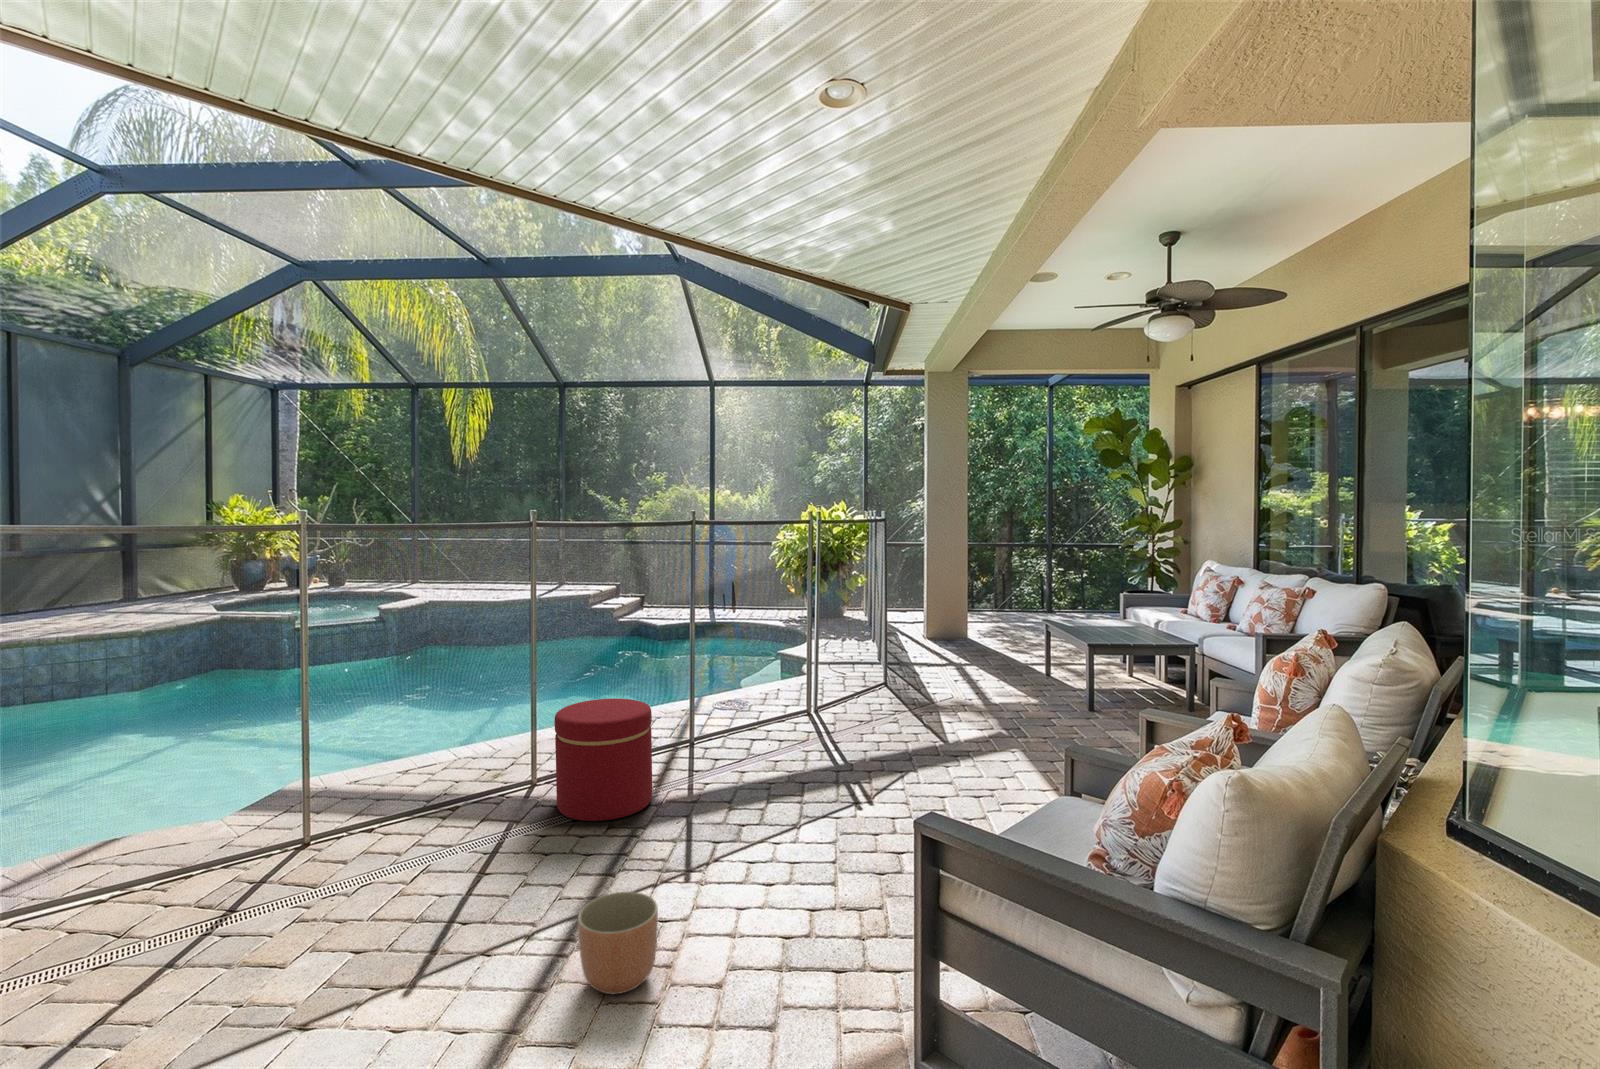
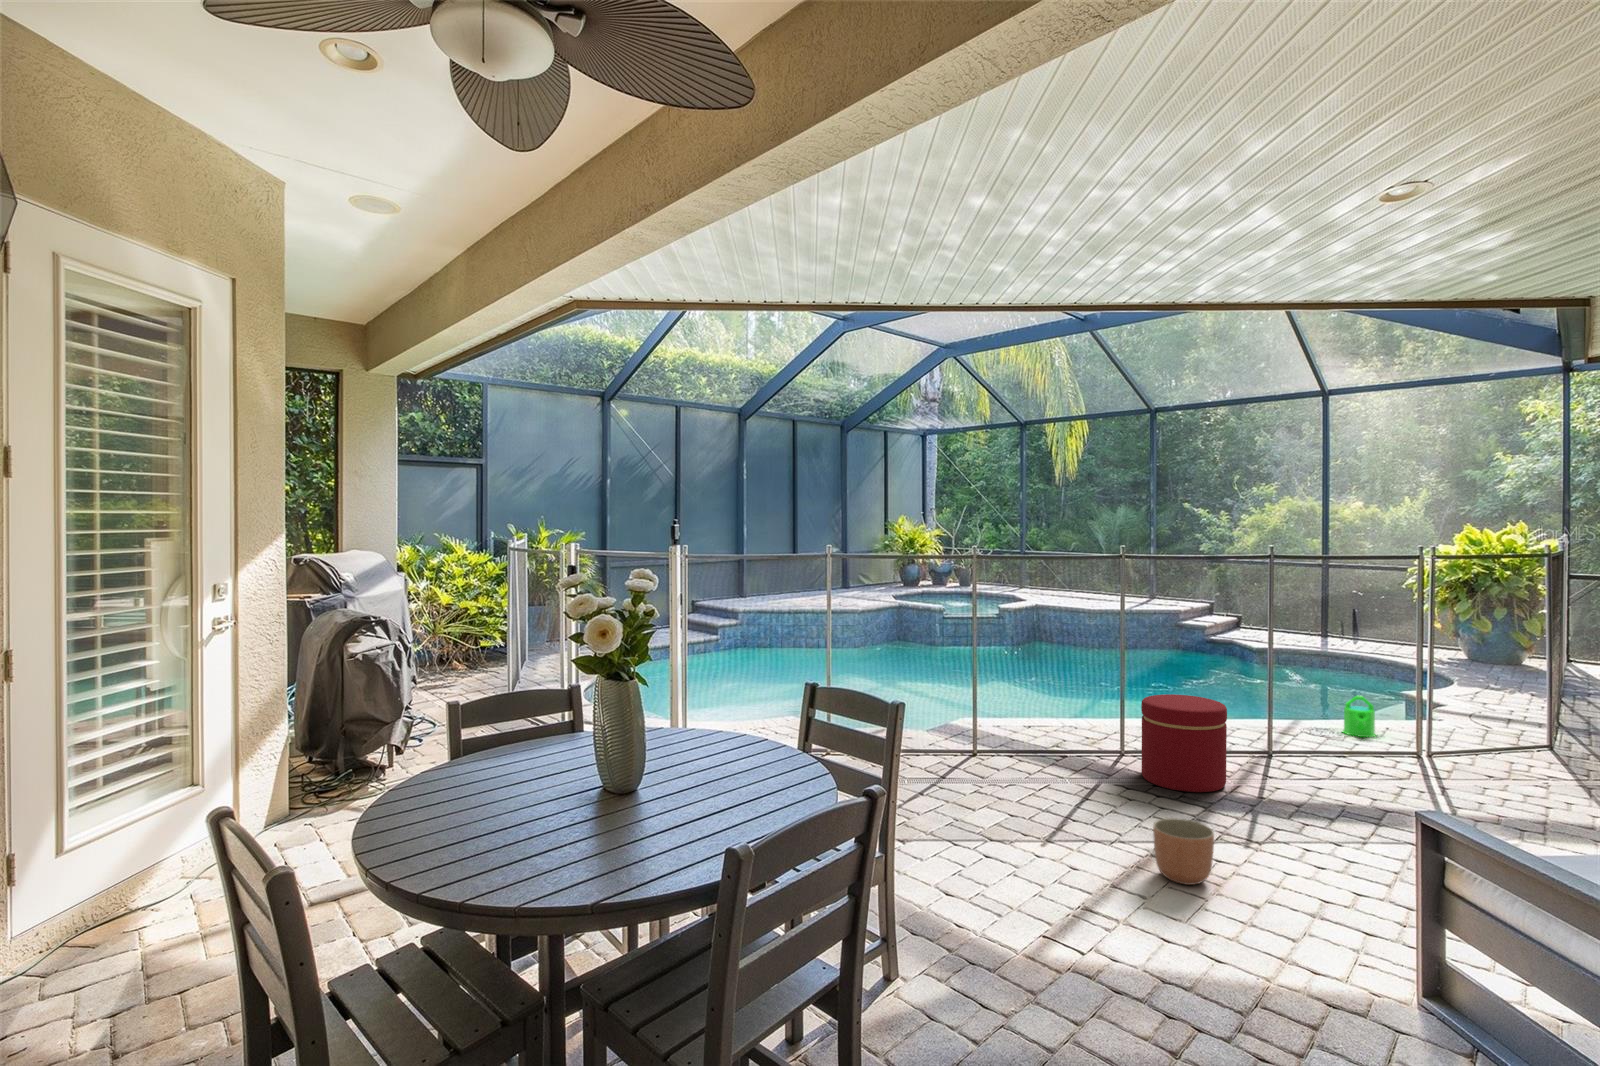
watering can: none [741,664,769,703] -> present [1343,696,1376,737]

